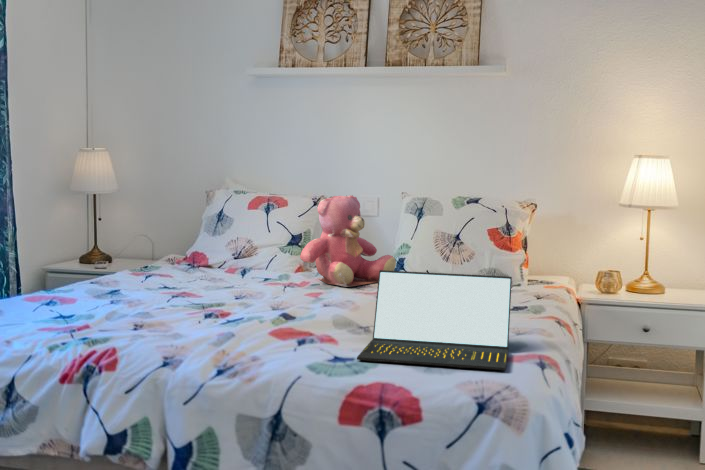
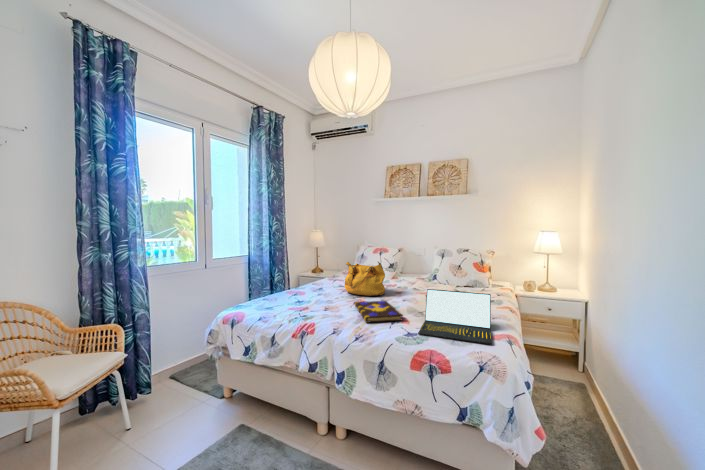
teddy bear: present [300,195,396,287] -> none [393,249,433,288]
handbag: none [178,218,281,302] -> present [345,262,385,296]
book: none [208,305,324,345] -> present [355,301,403,323]

